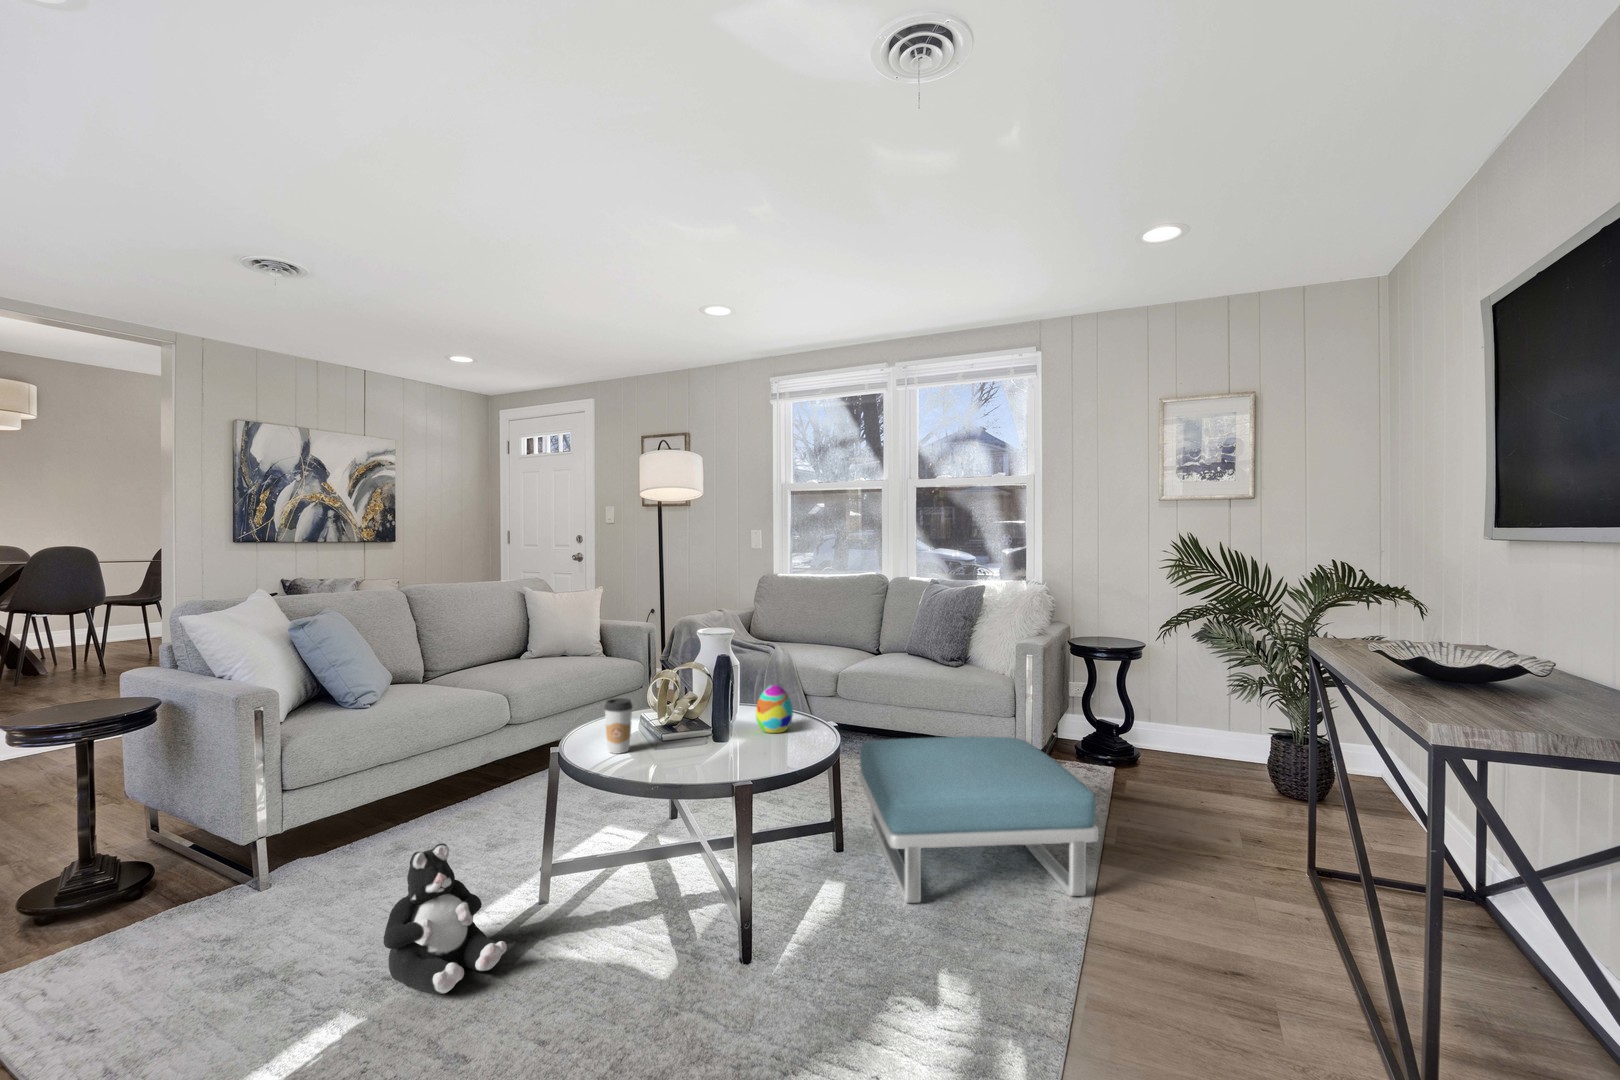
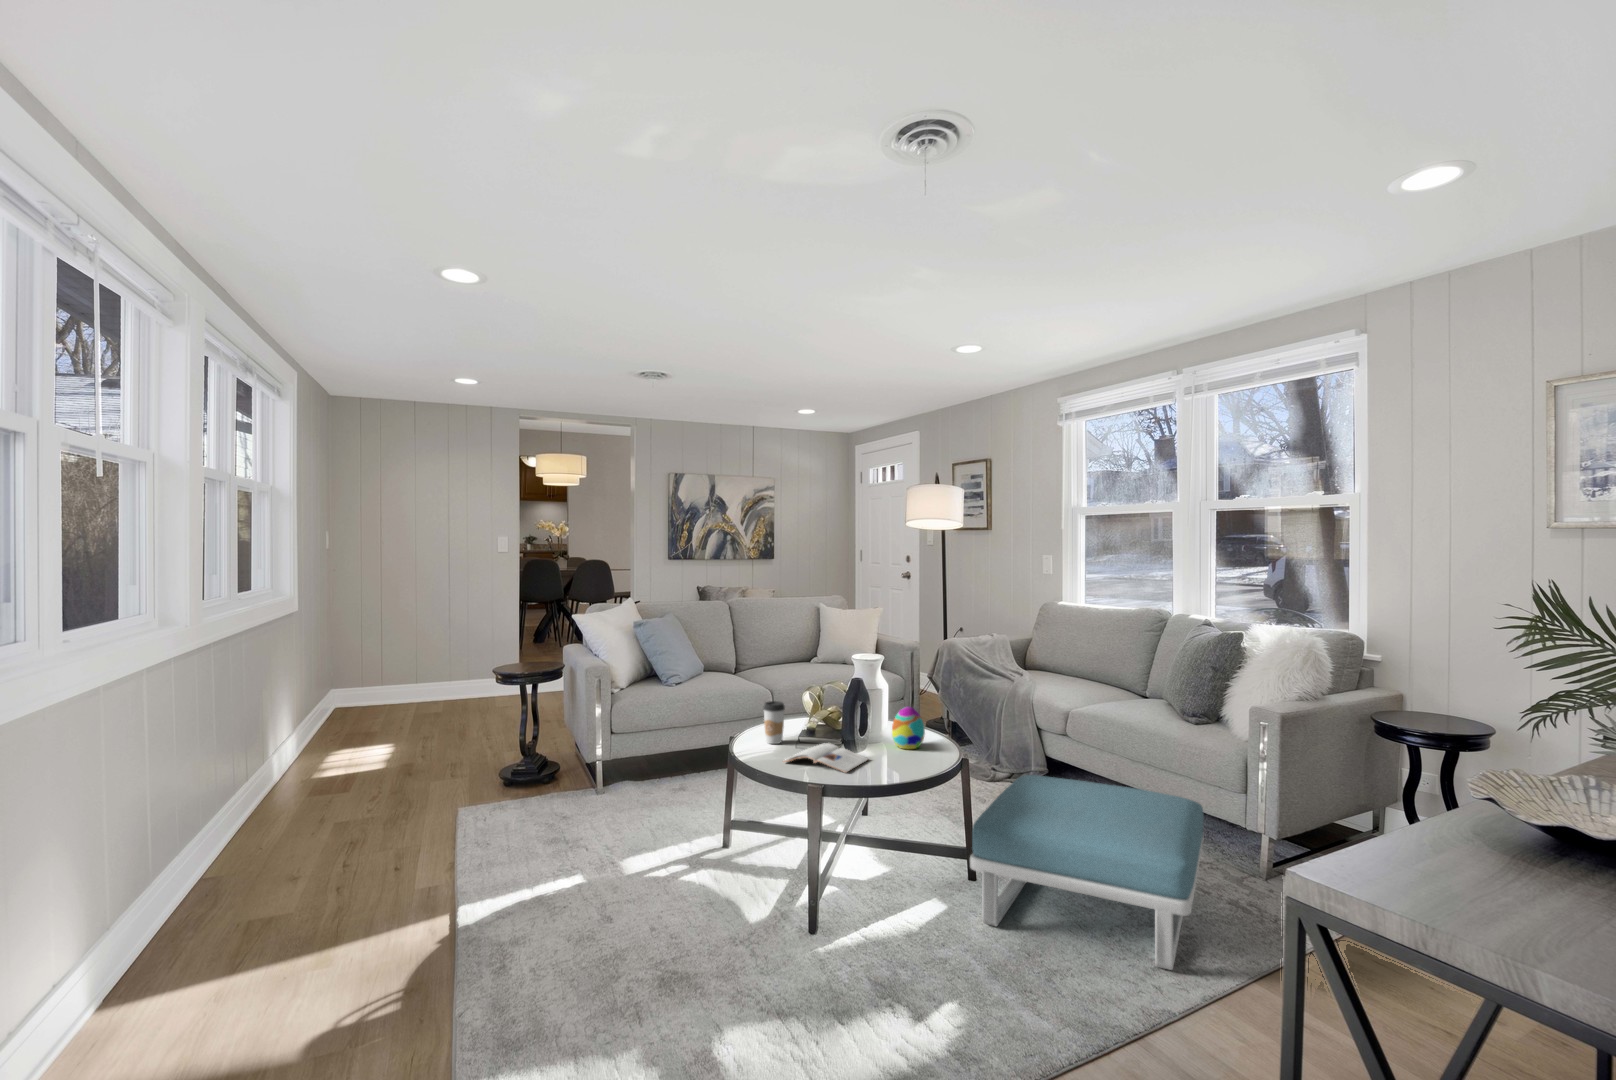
magazine: none [669,739,761,773] -> present [784,743,868,773]
plush toy: present [383,843,507,994] -> none [604,785,673,882]

